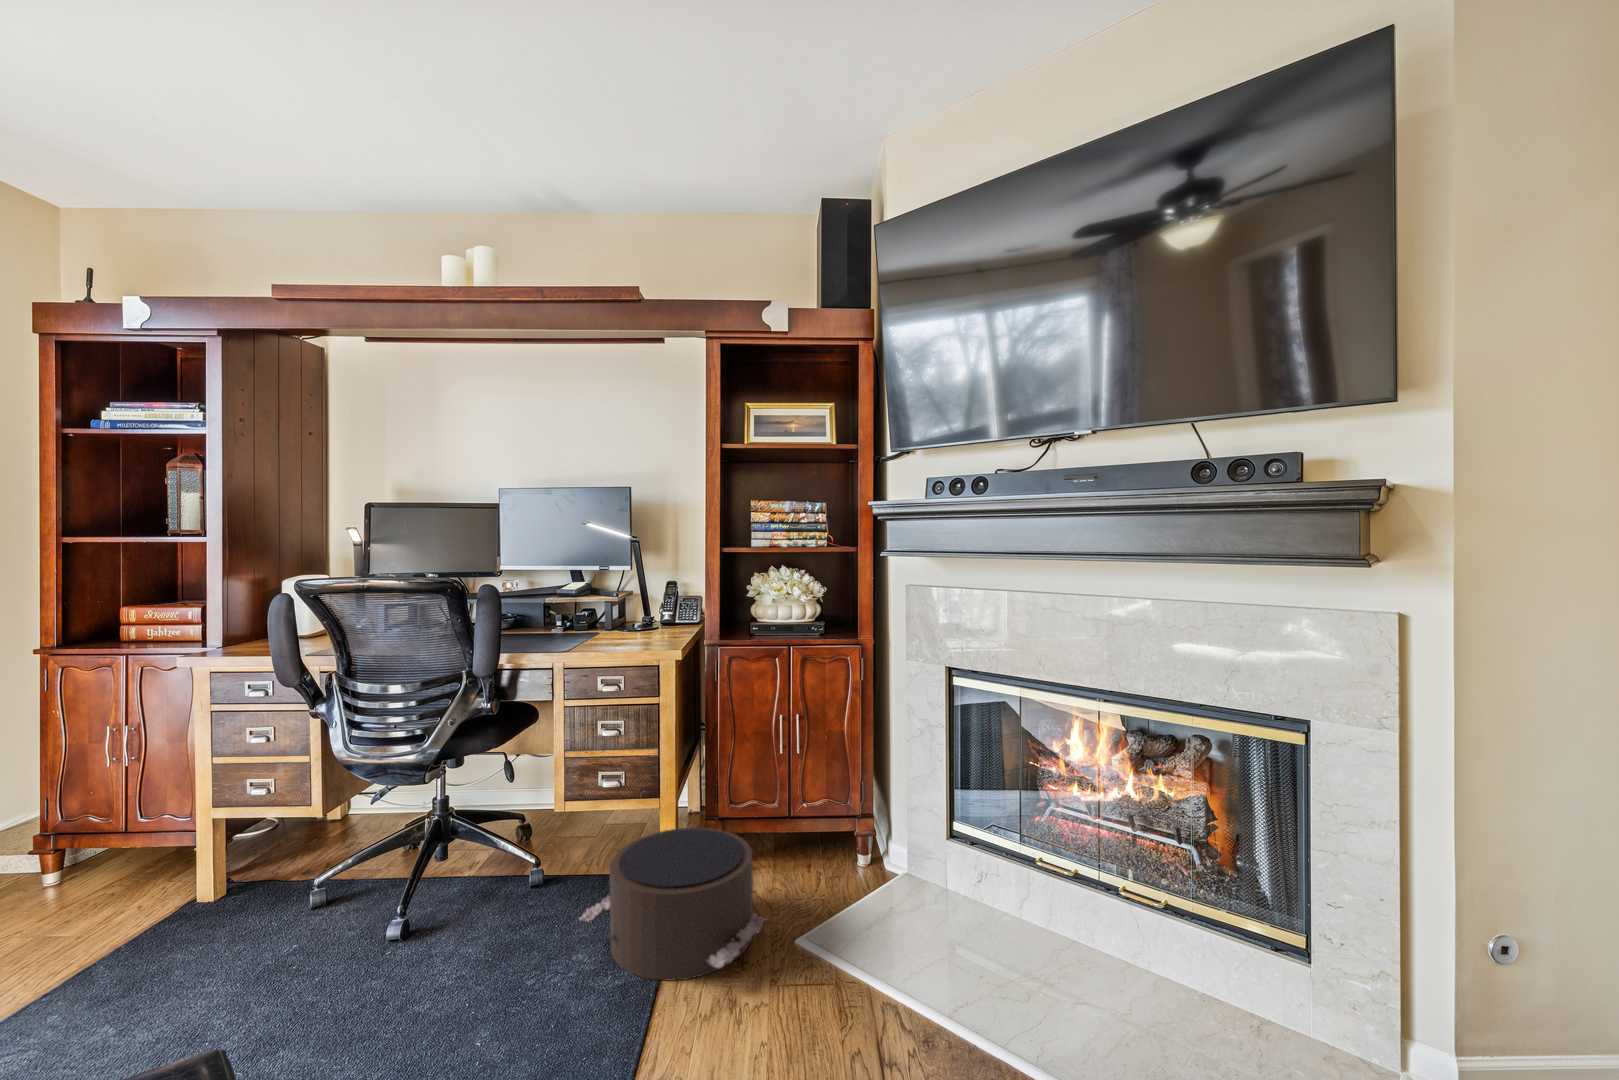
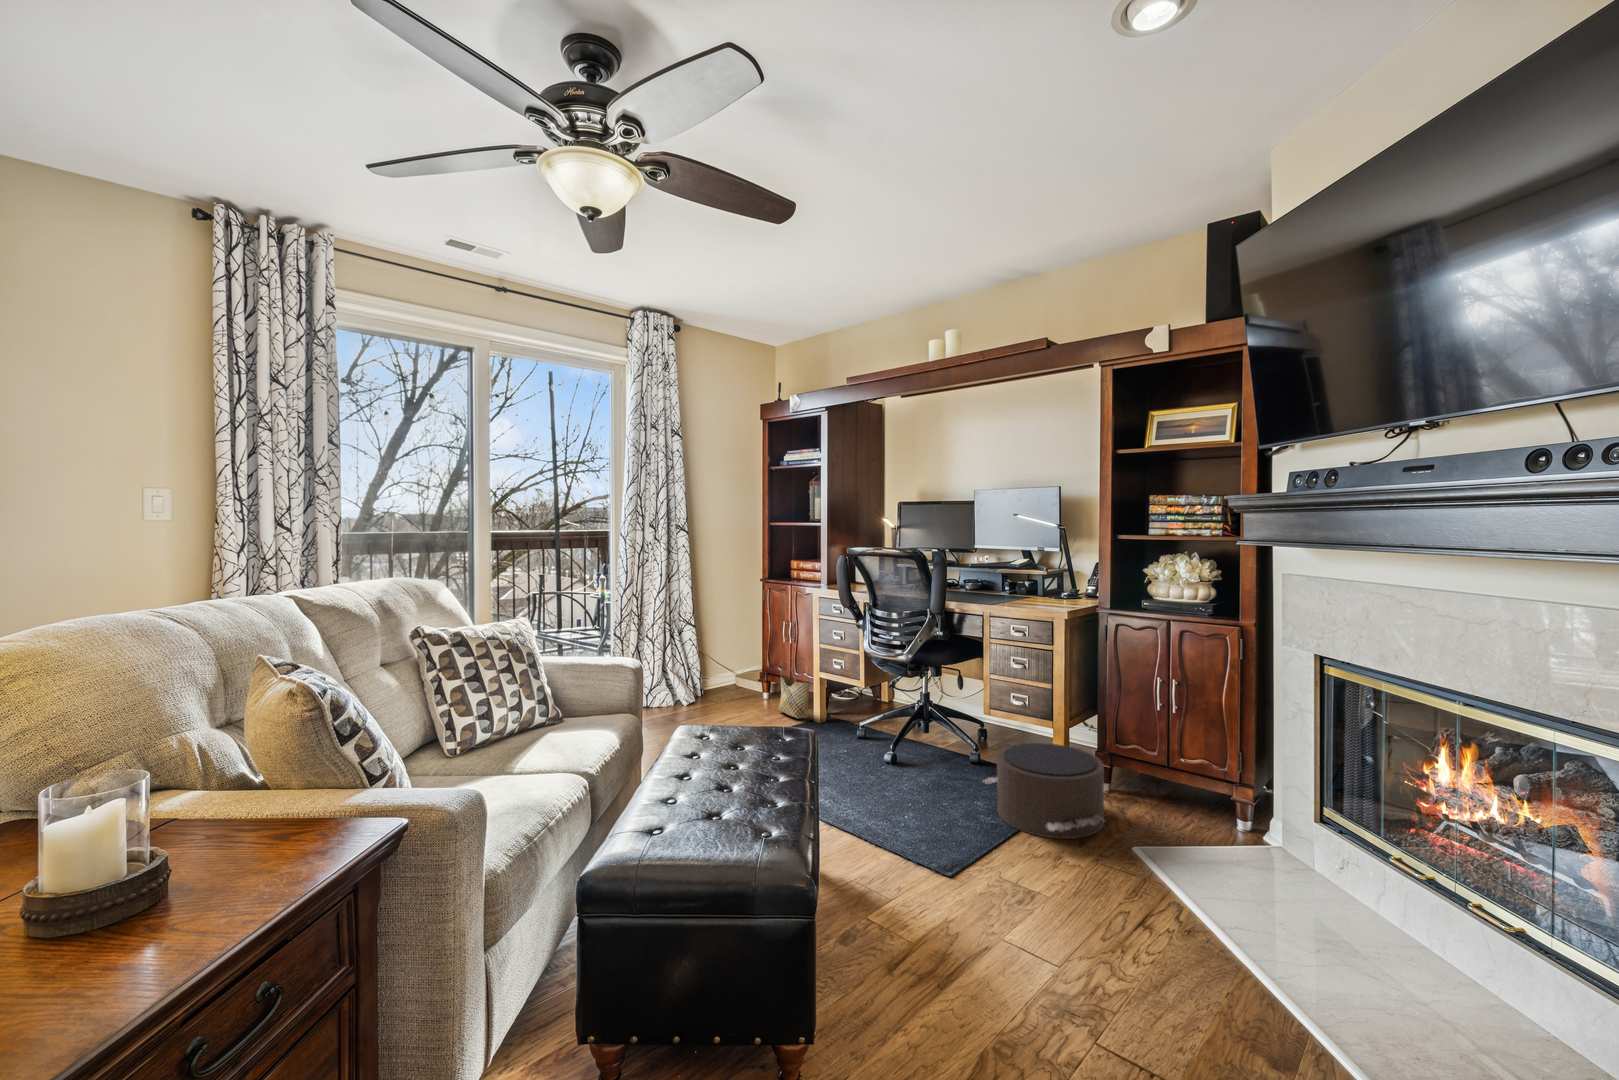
woven basket: none [95,787,185,908] -> present [779,659,811,718]

